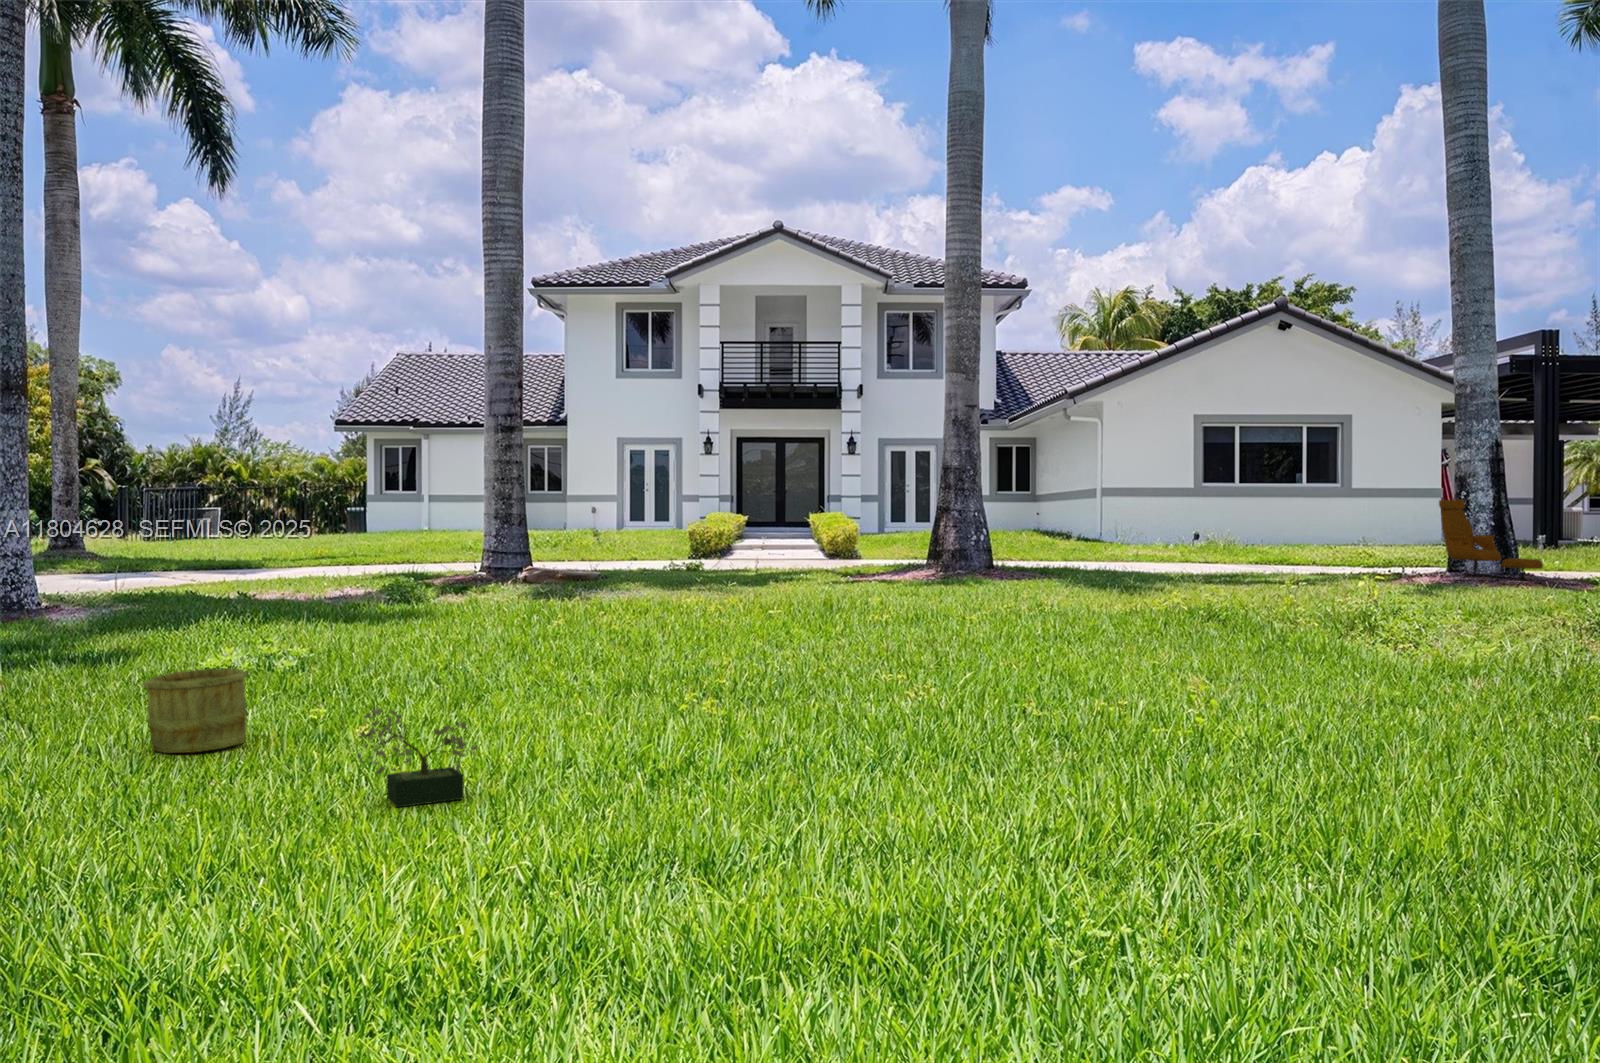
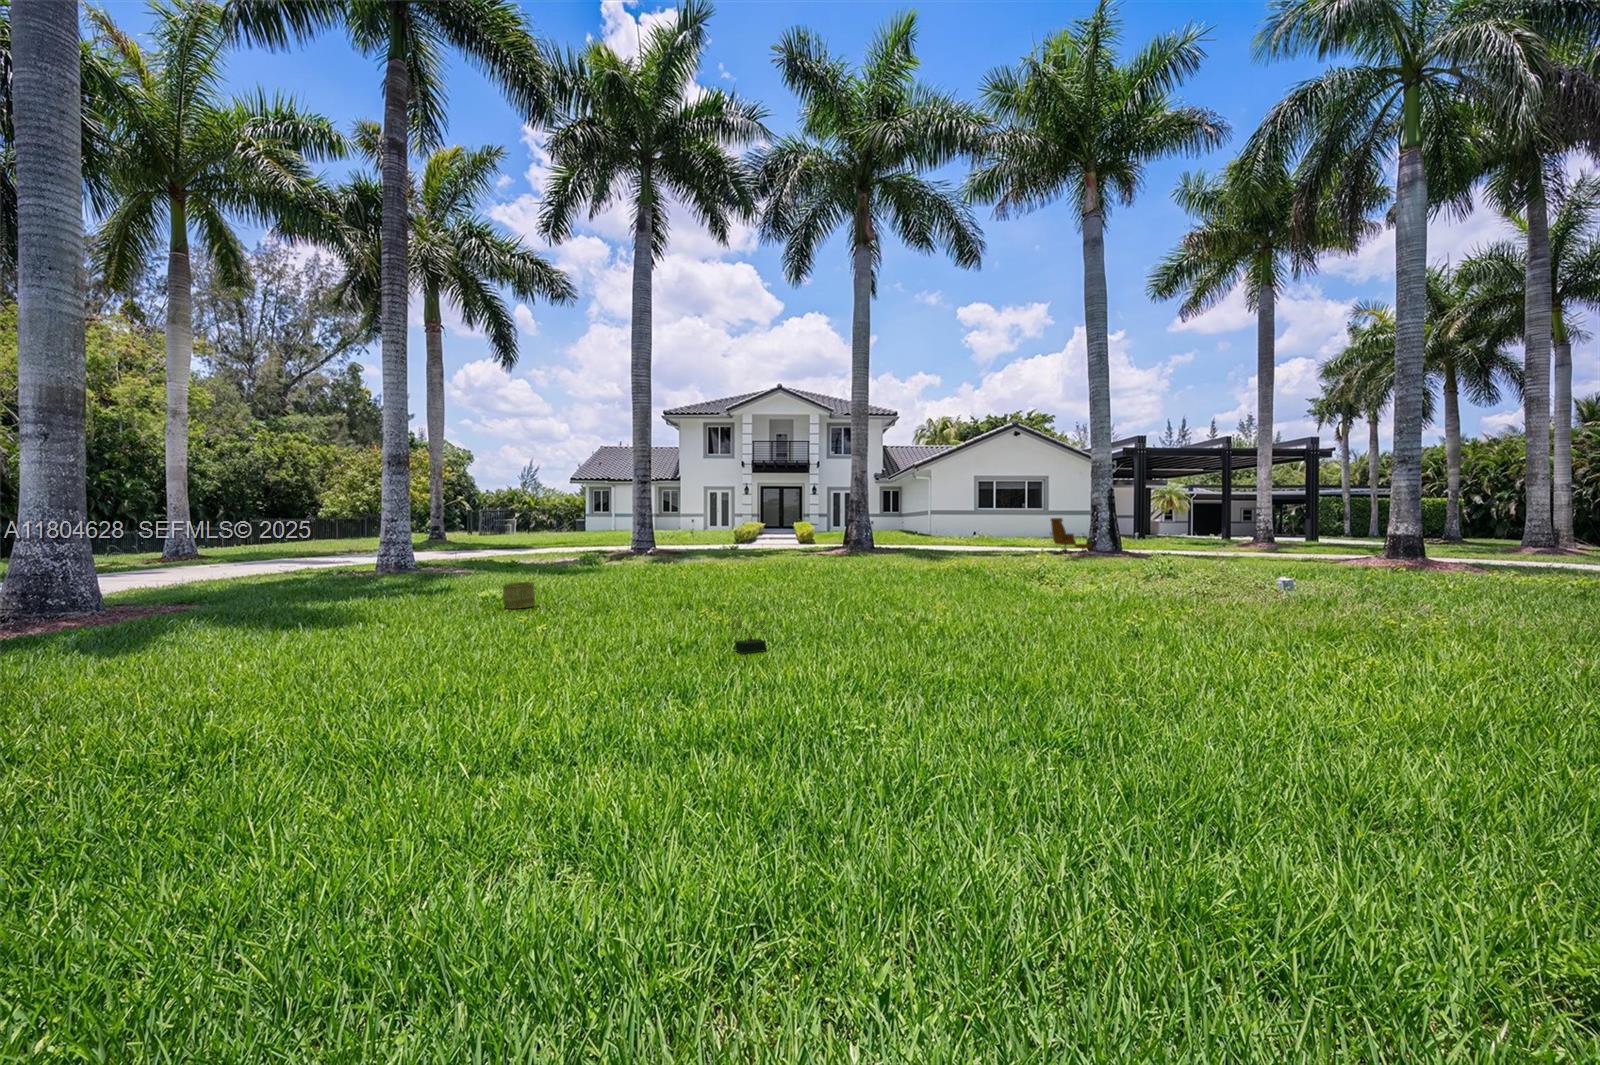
decorative plant: present [357,708,478,807] -> present [727,615,766,654]

